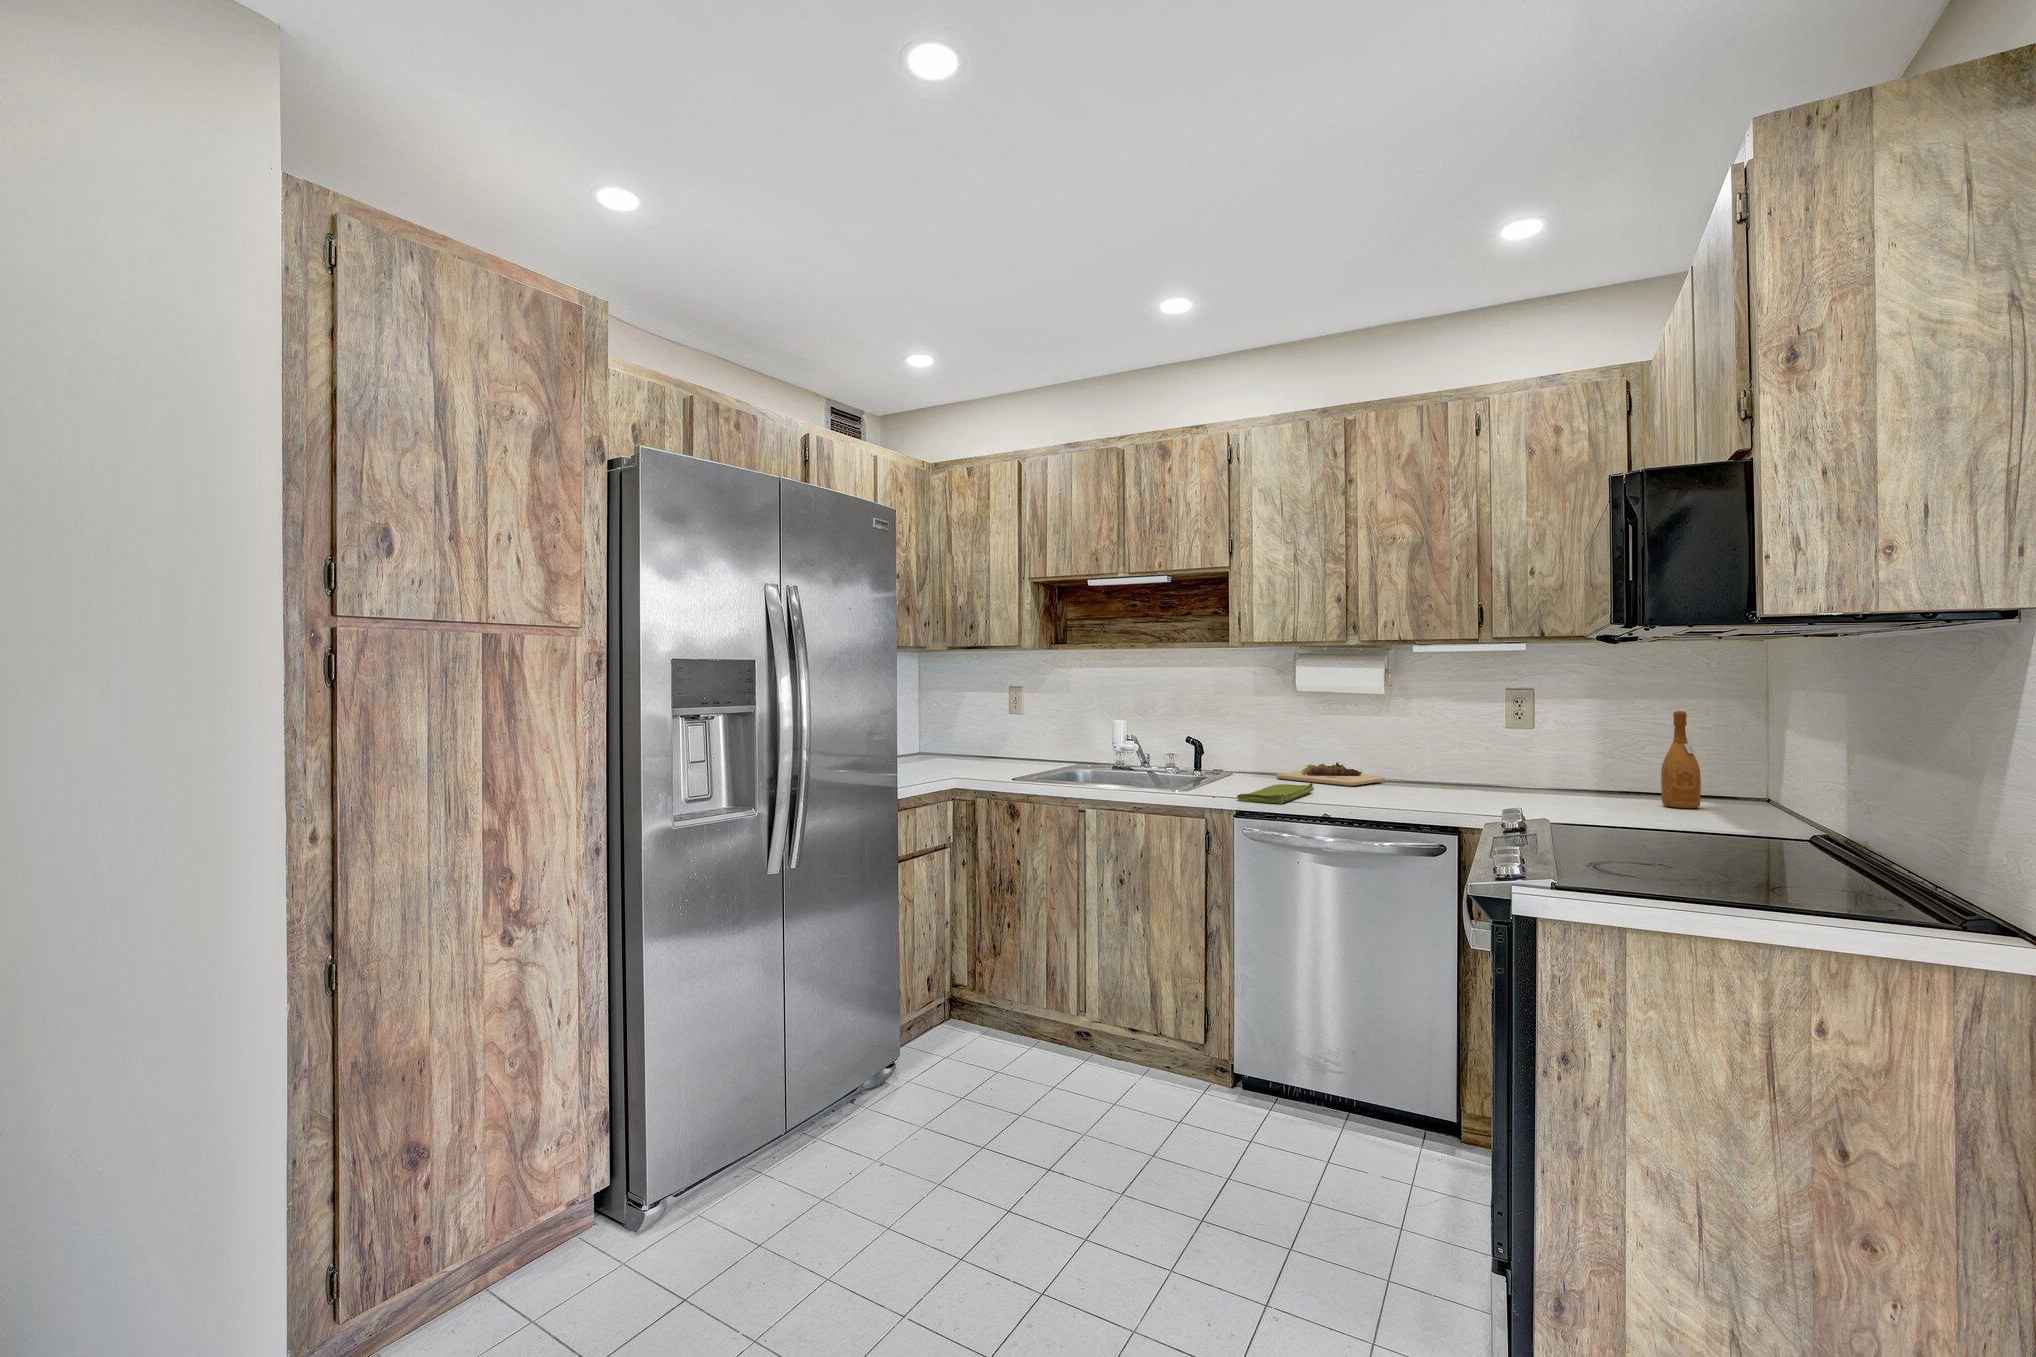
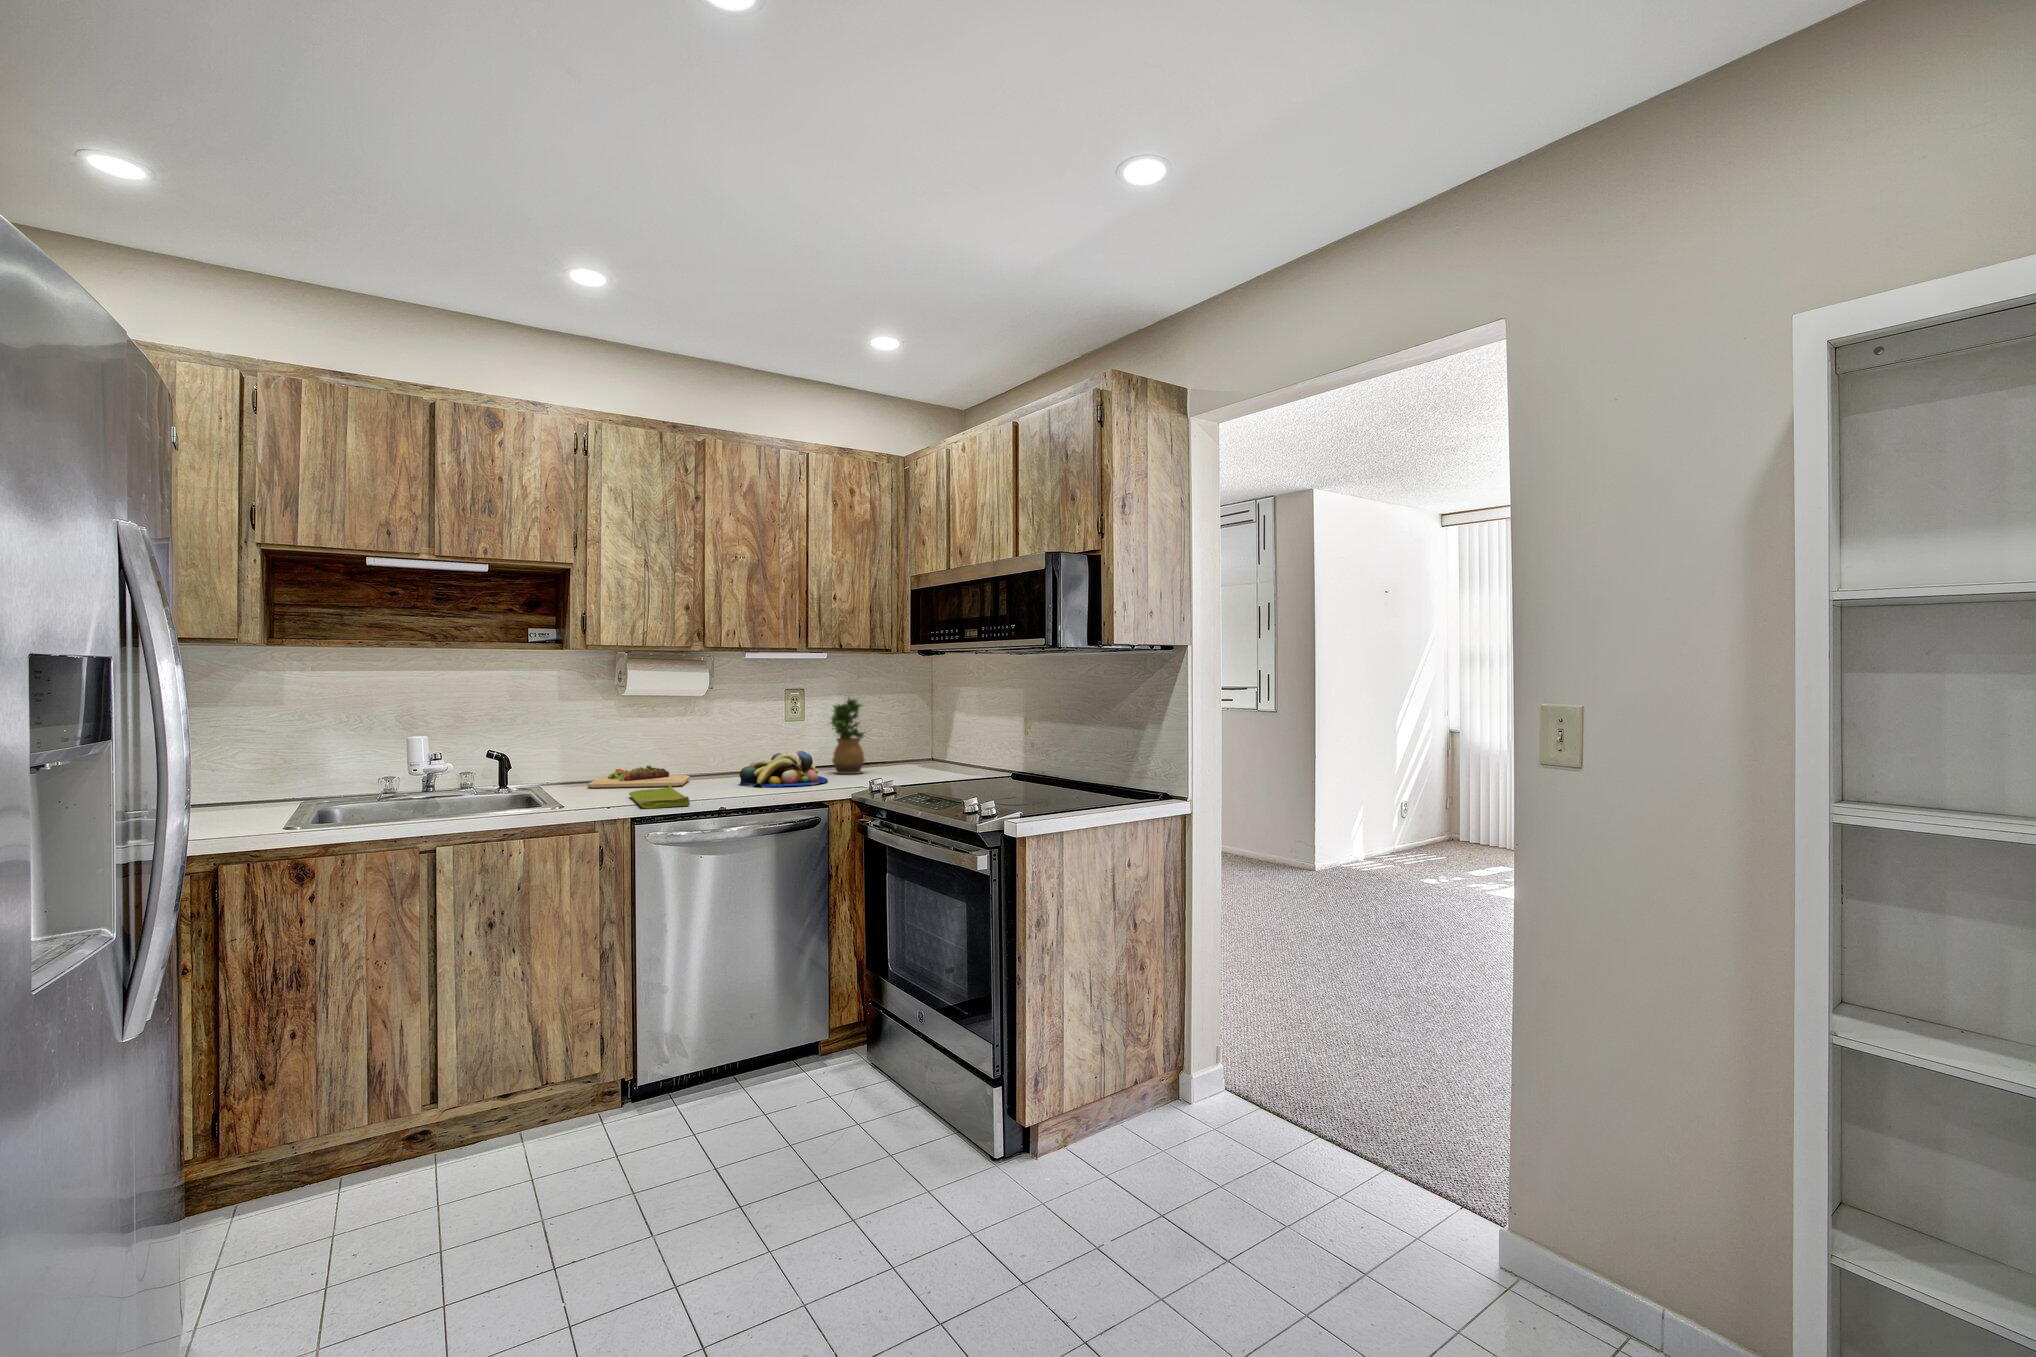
potted plant: none [1567,694,1629,798] -> present [830,698,865,774]
wine bottle: present [1661,711,1701,808] -> none [896,708,918,775]
fruit bowl: none [1412,760,1530,802] -> present [739,751,828,787]

